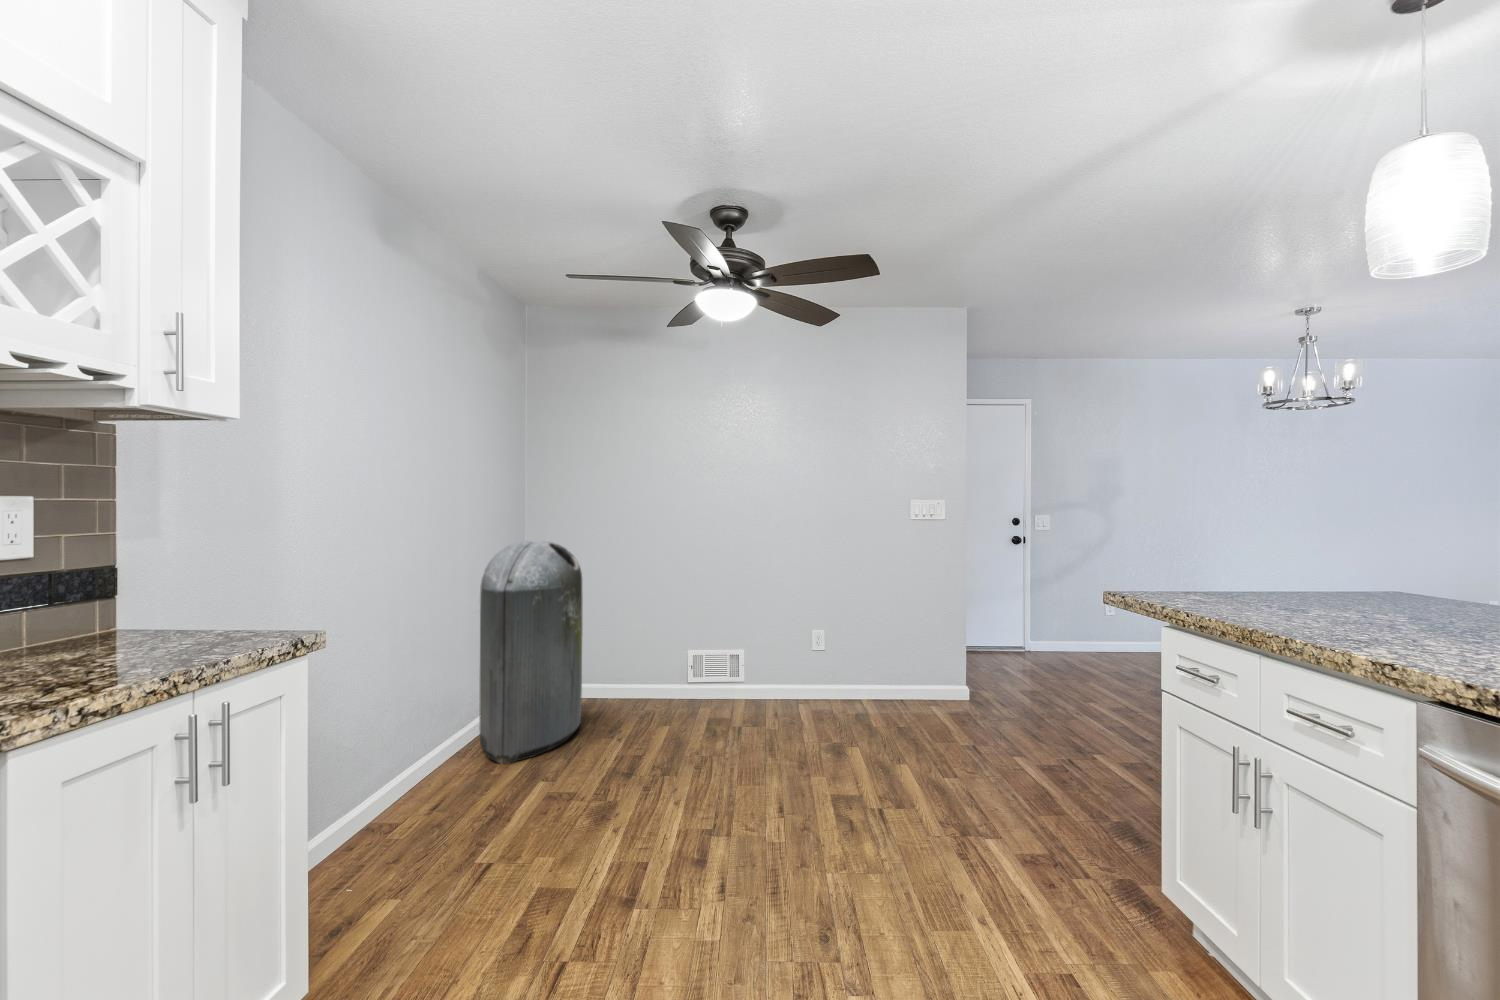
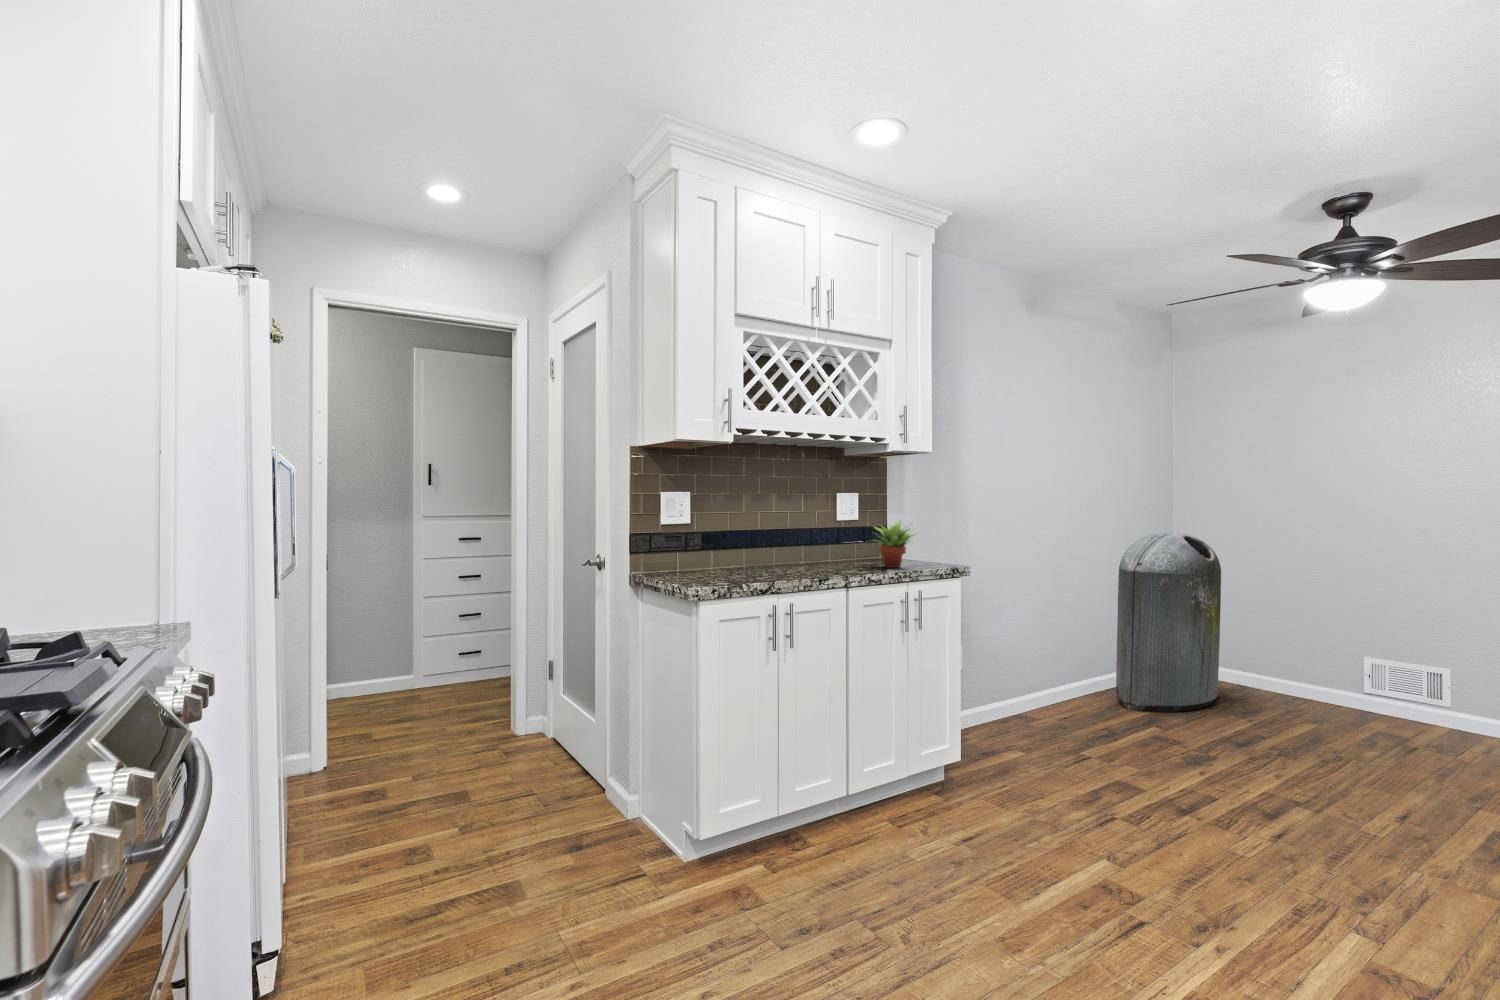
succulent plant: none [84,551,214,656] -> present [874,521,914,568]

